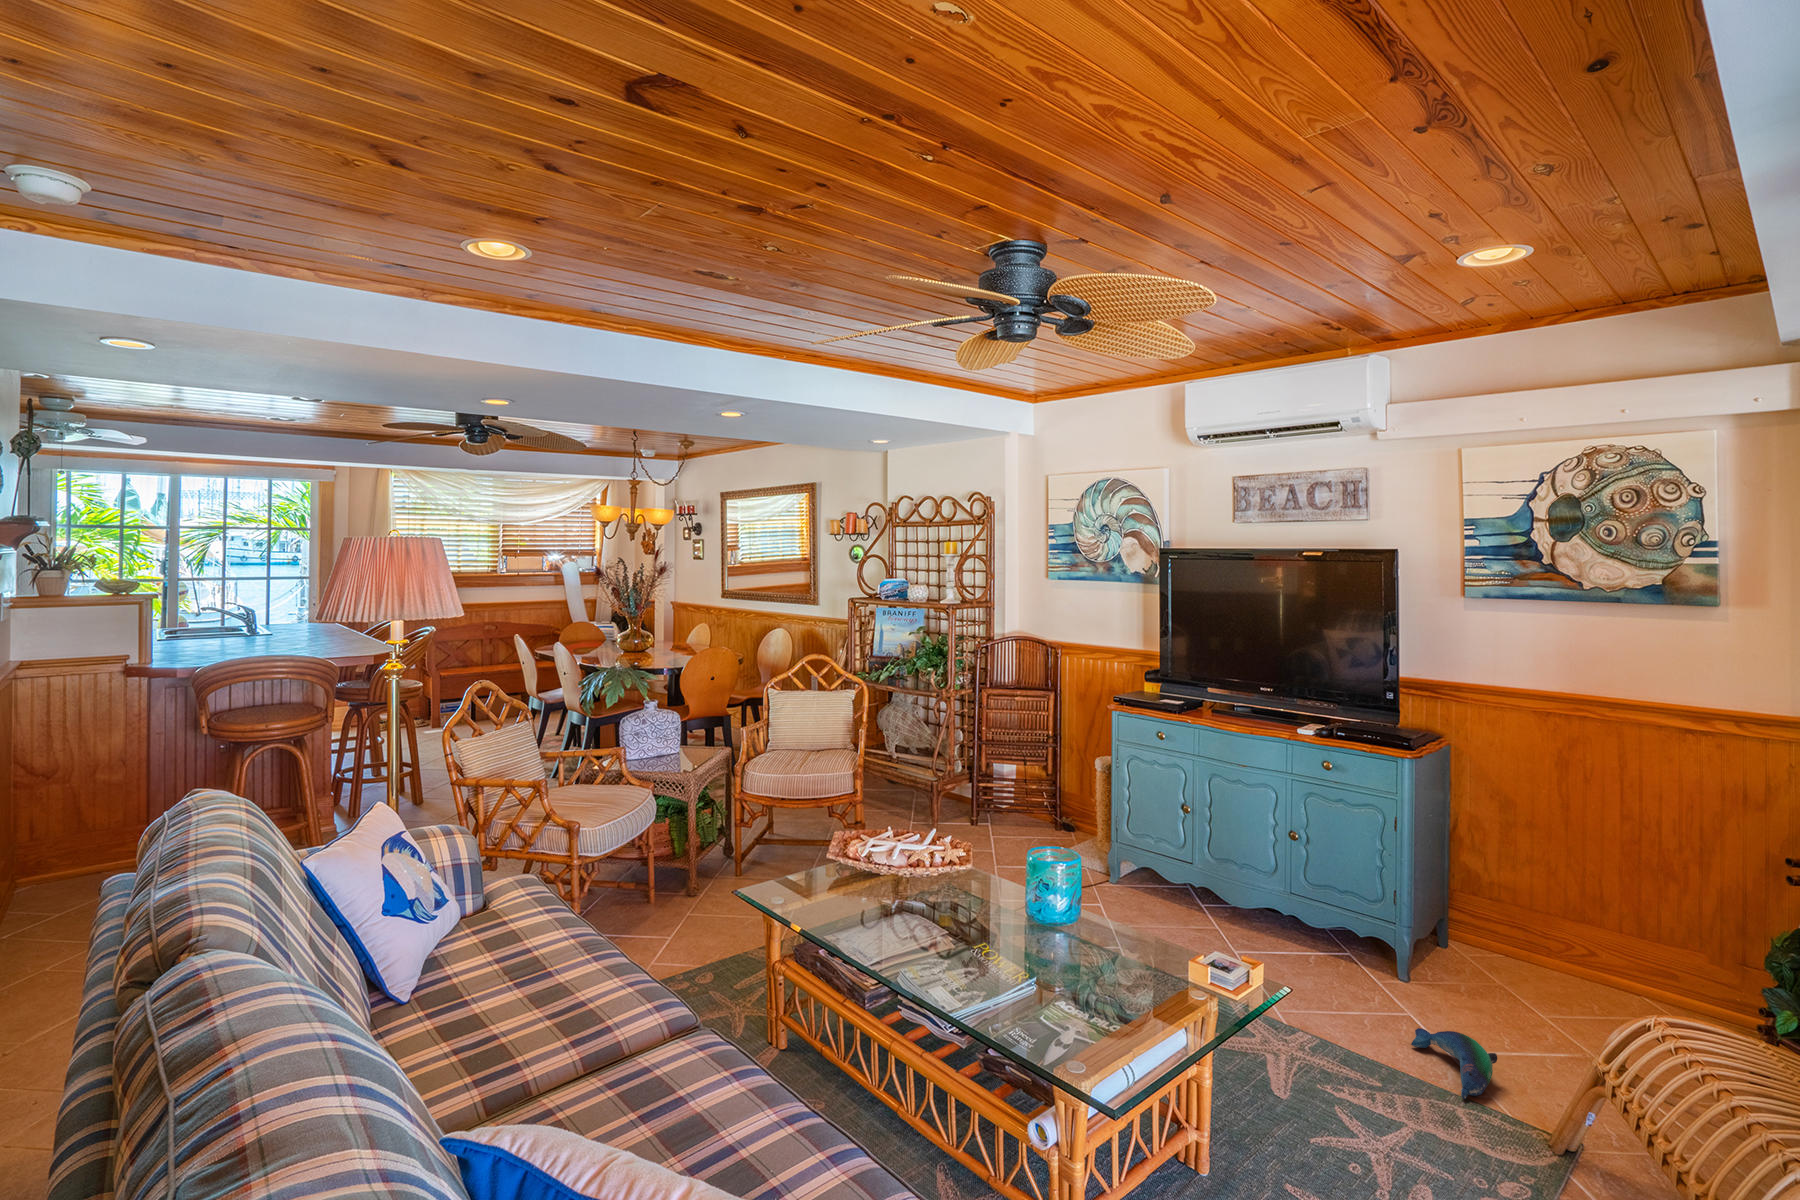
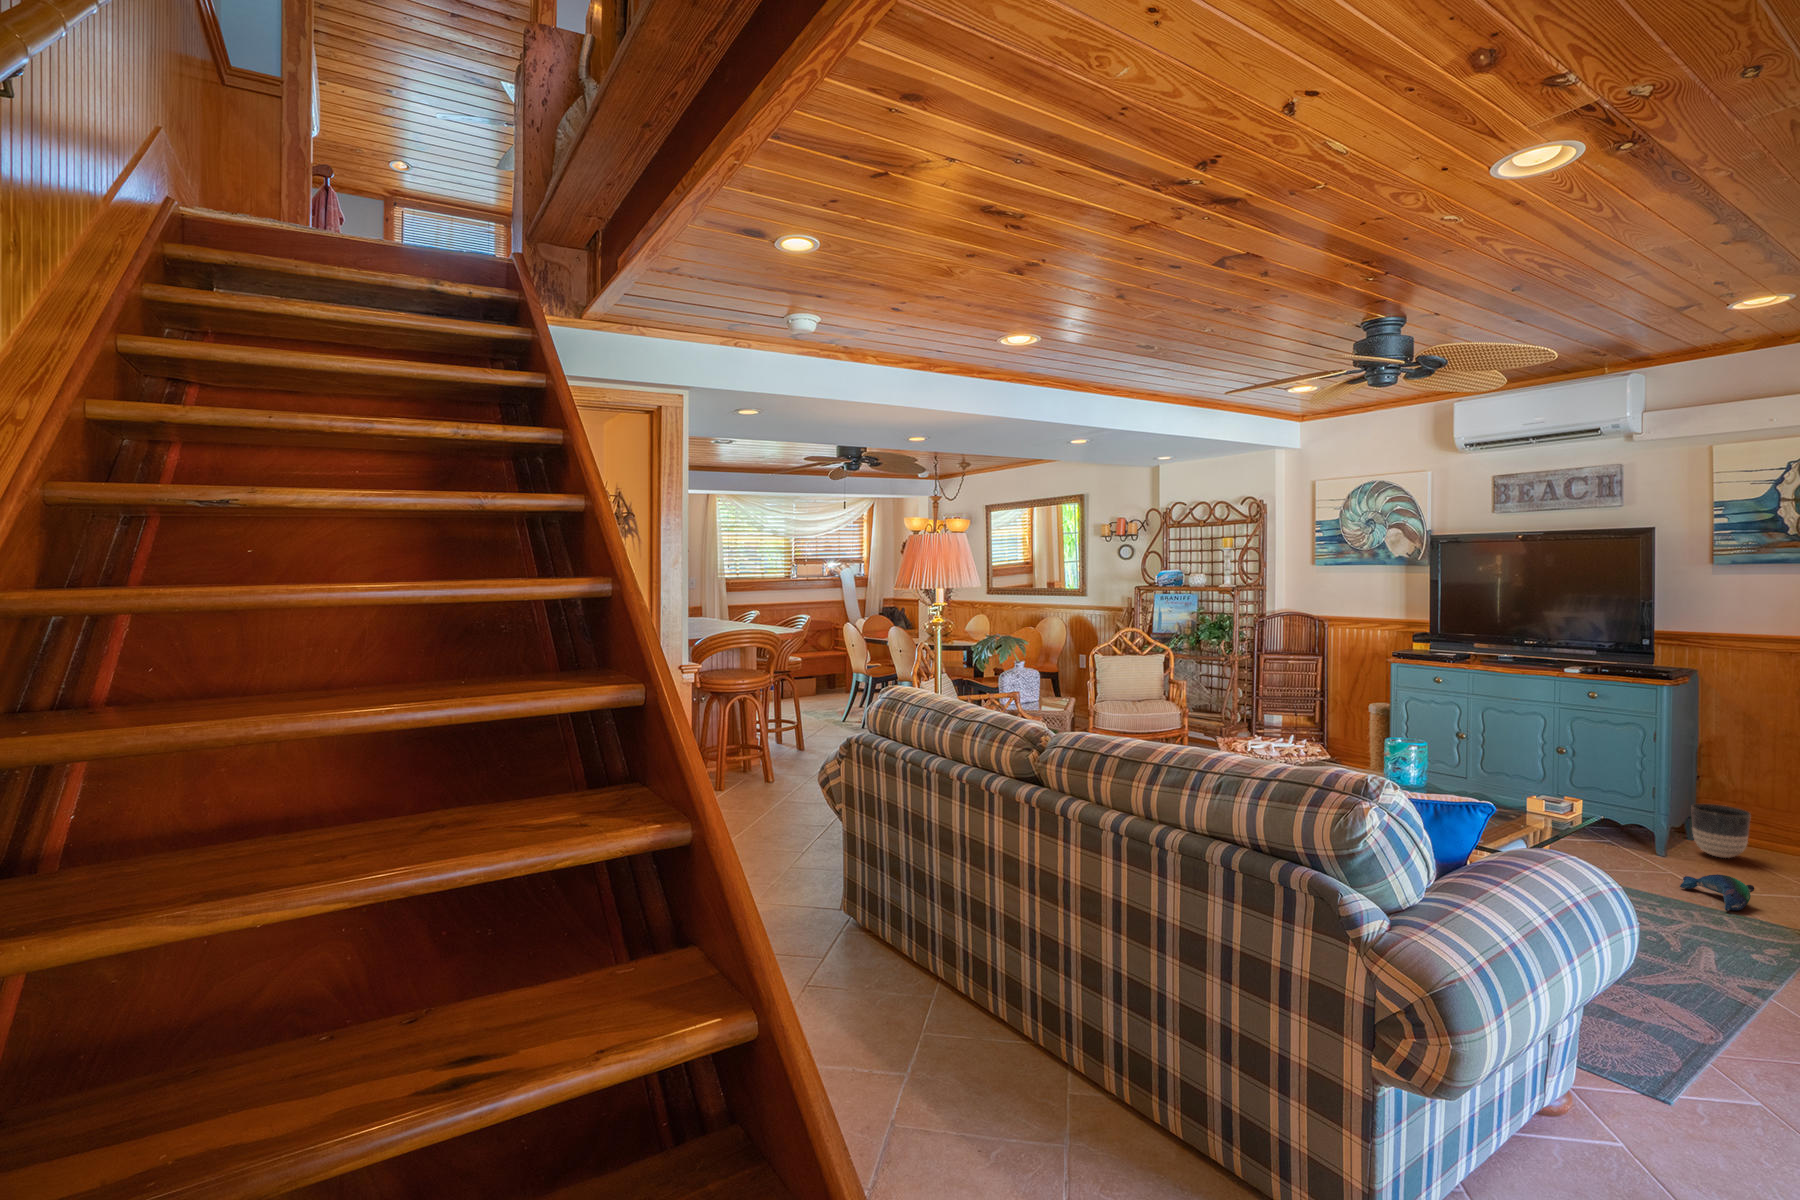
planter: none [1432,901,1496,974] -> present [1691,804,1751,858]

